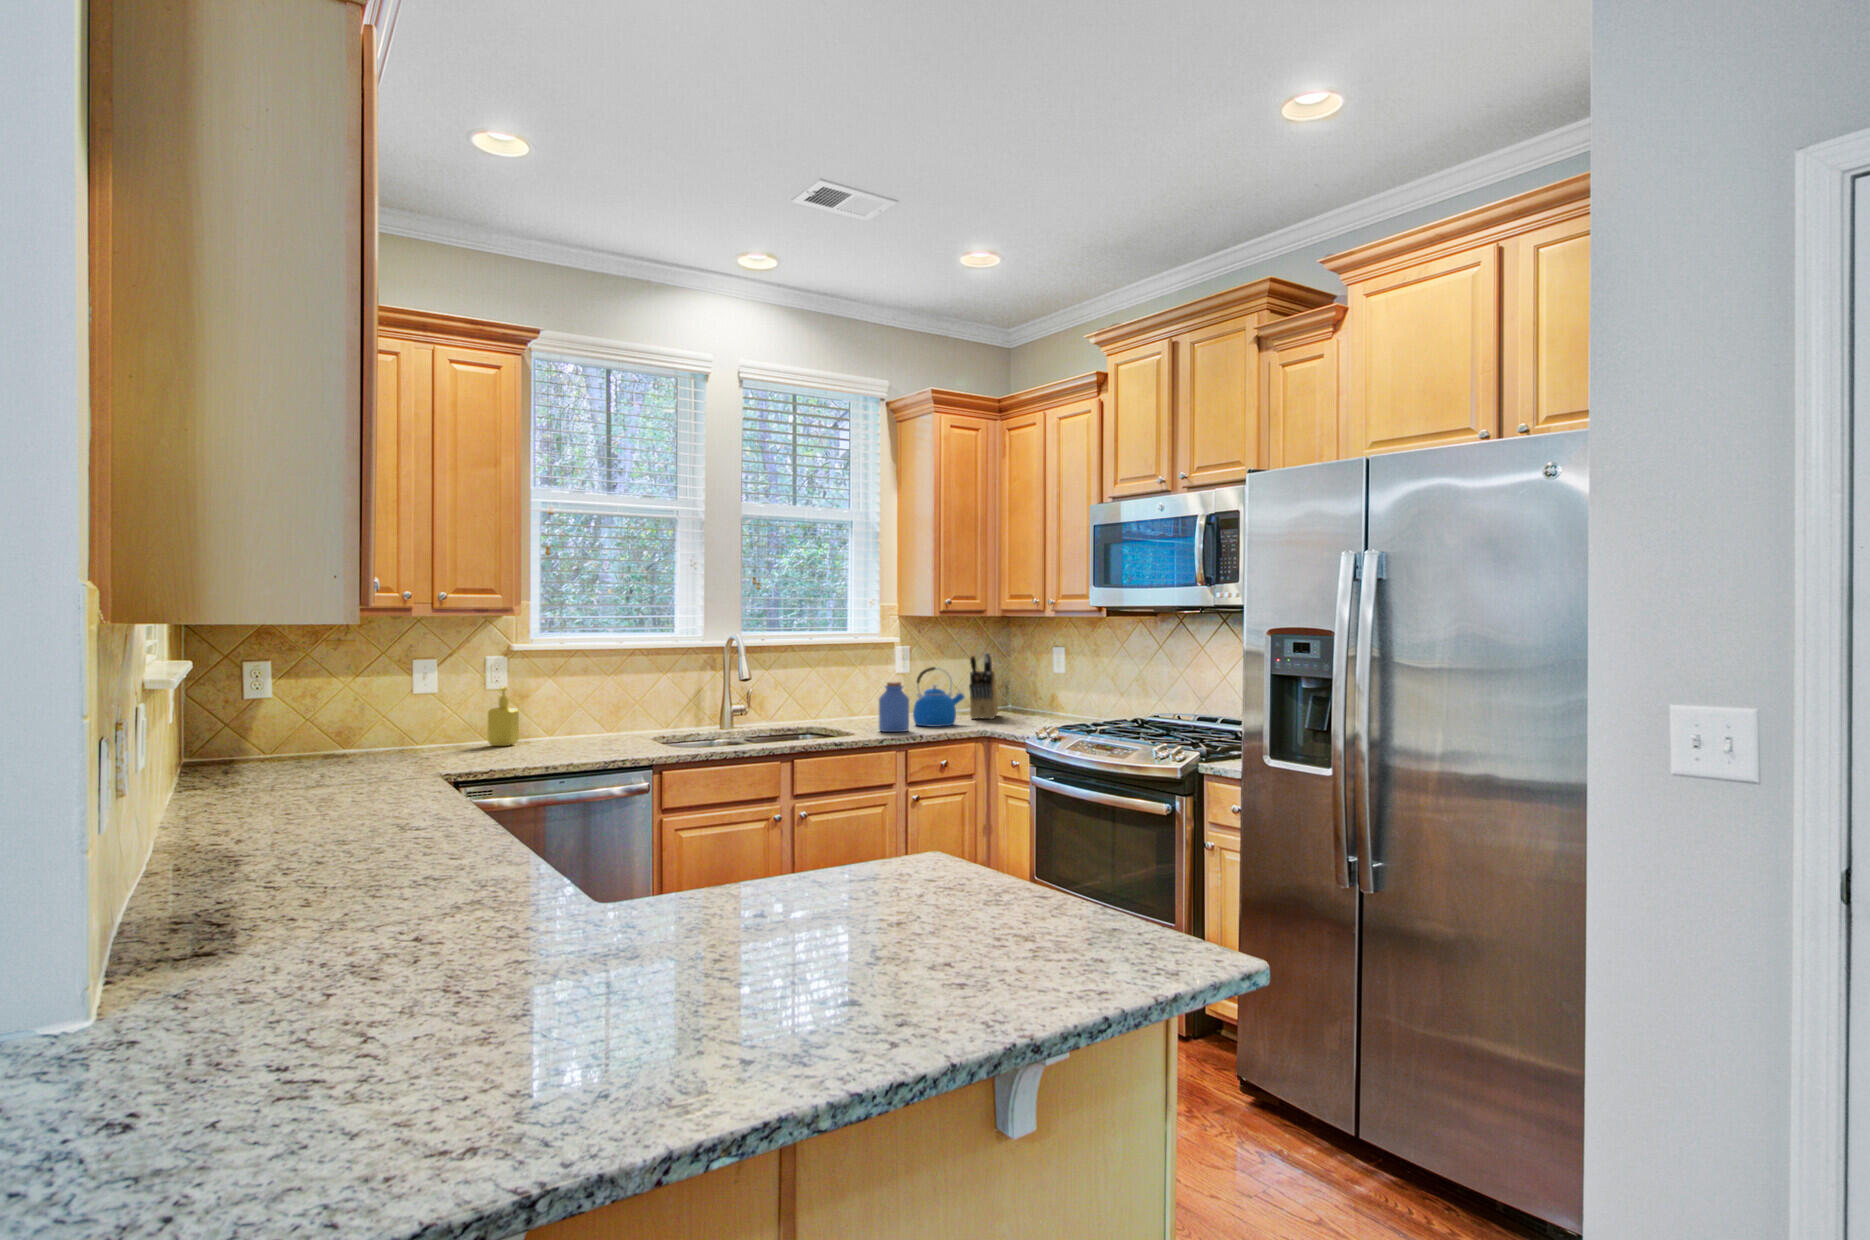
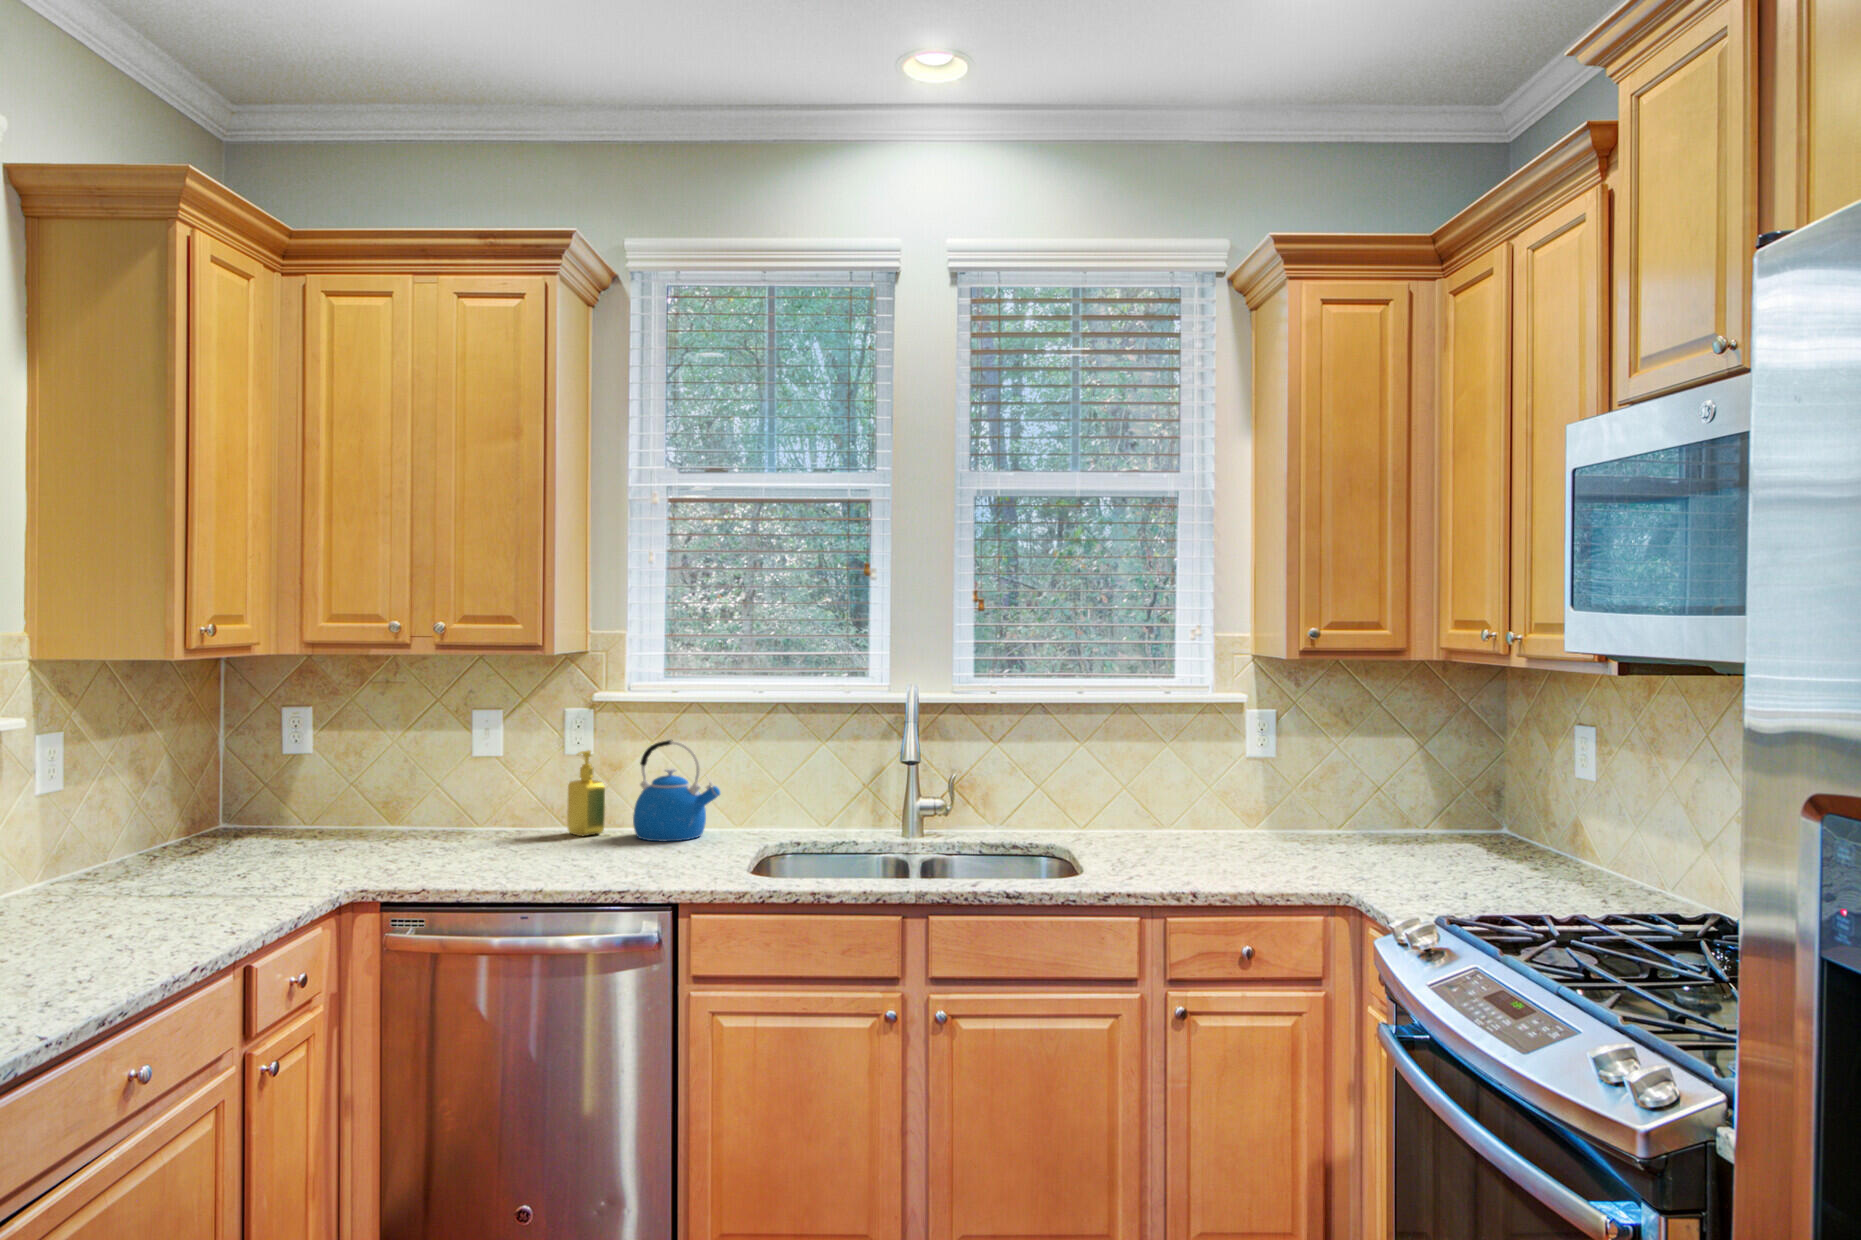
knife block: present [969,653,998,719] -> none [1356,732,1451,863]
kettle: present [913,667,964,727] -> present [633,740,720,841]
jar: present [879,681,909,732] -> none [1121,783,1180,882]

